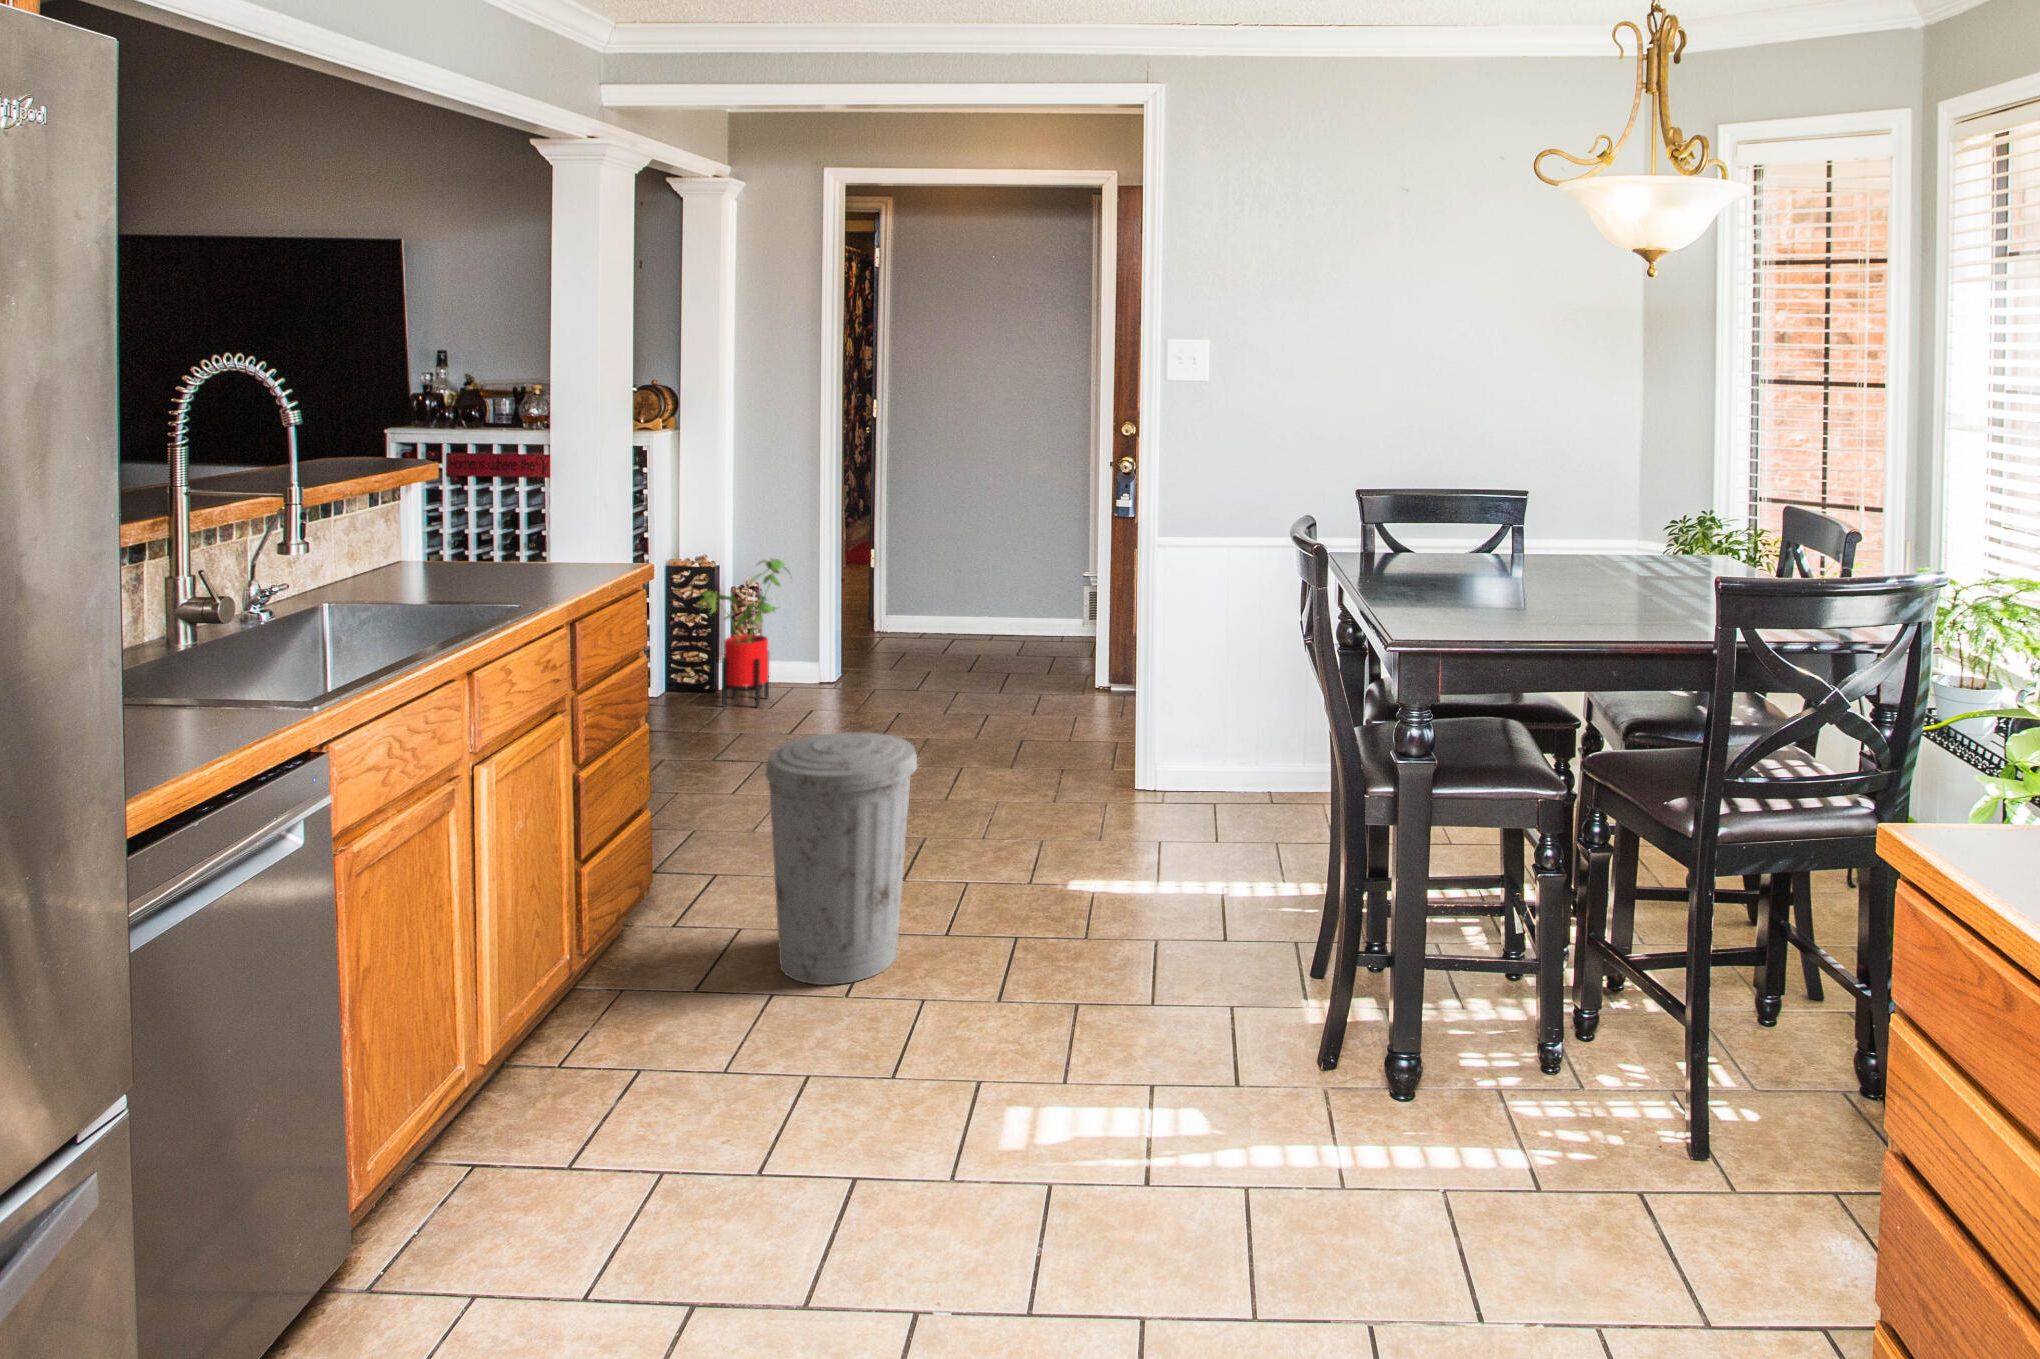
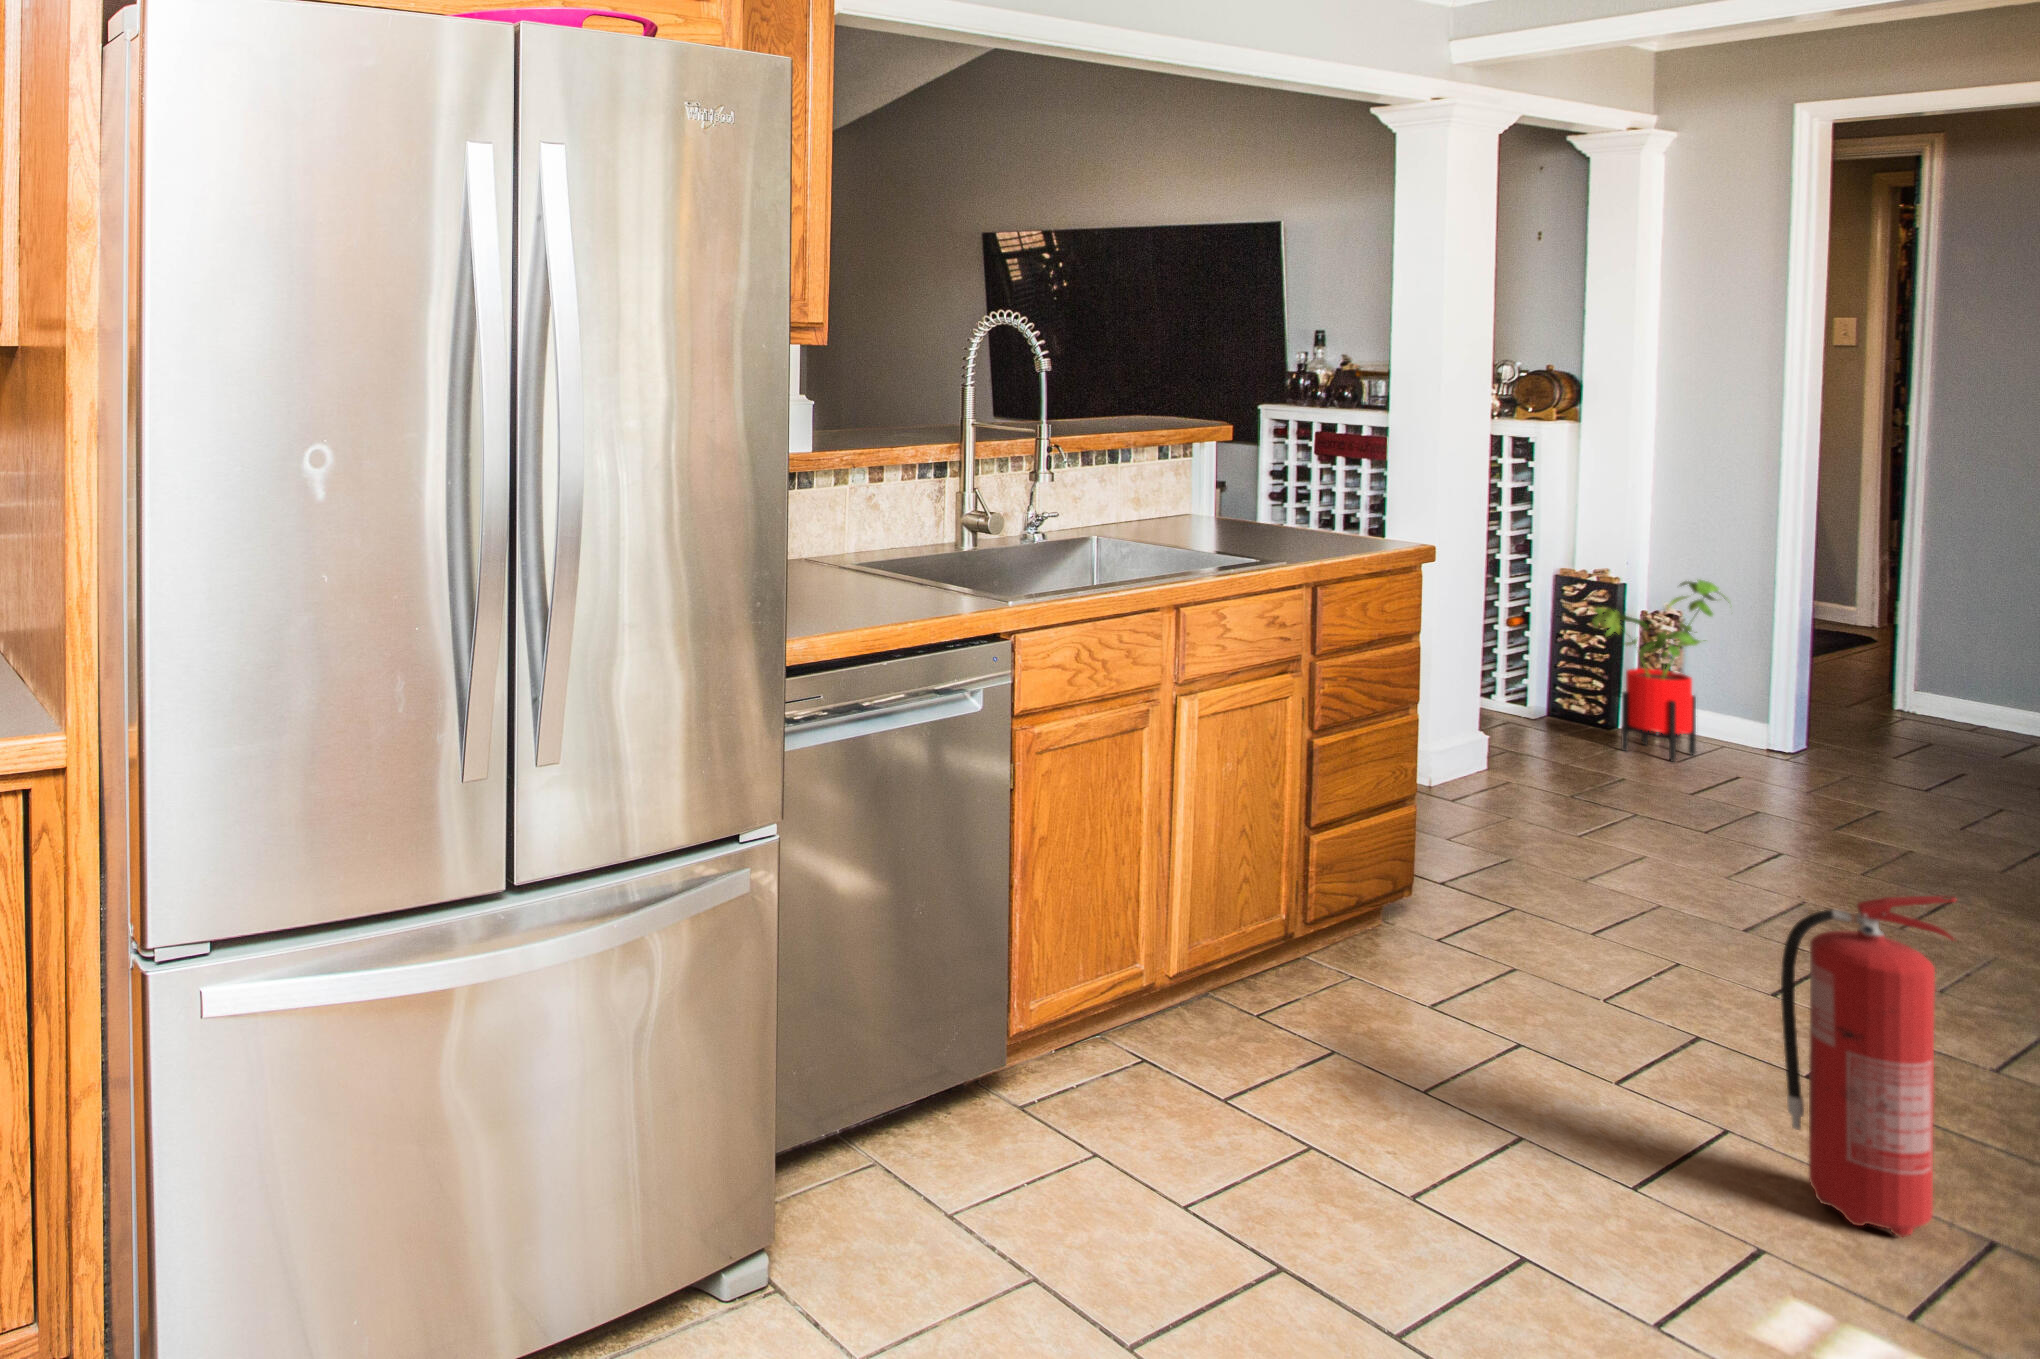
trash can: present [765,732,917,985] -> none [1527,767,1765,1090]
fire extinguisher: none [957,775,1044,1026] -> present [1781,896,1956,1237]

